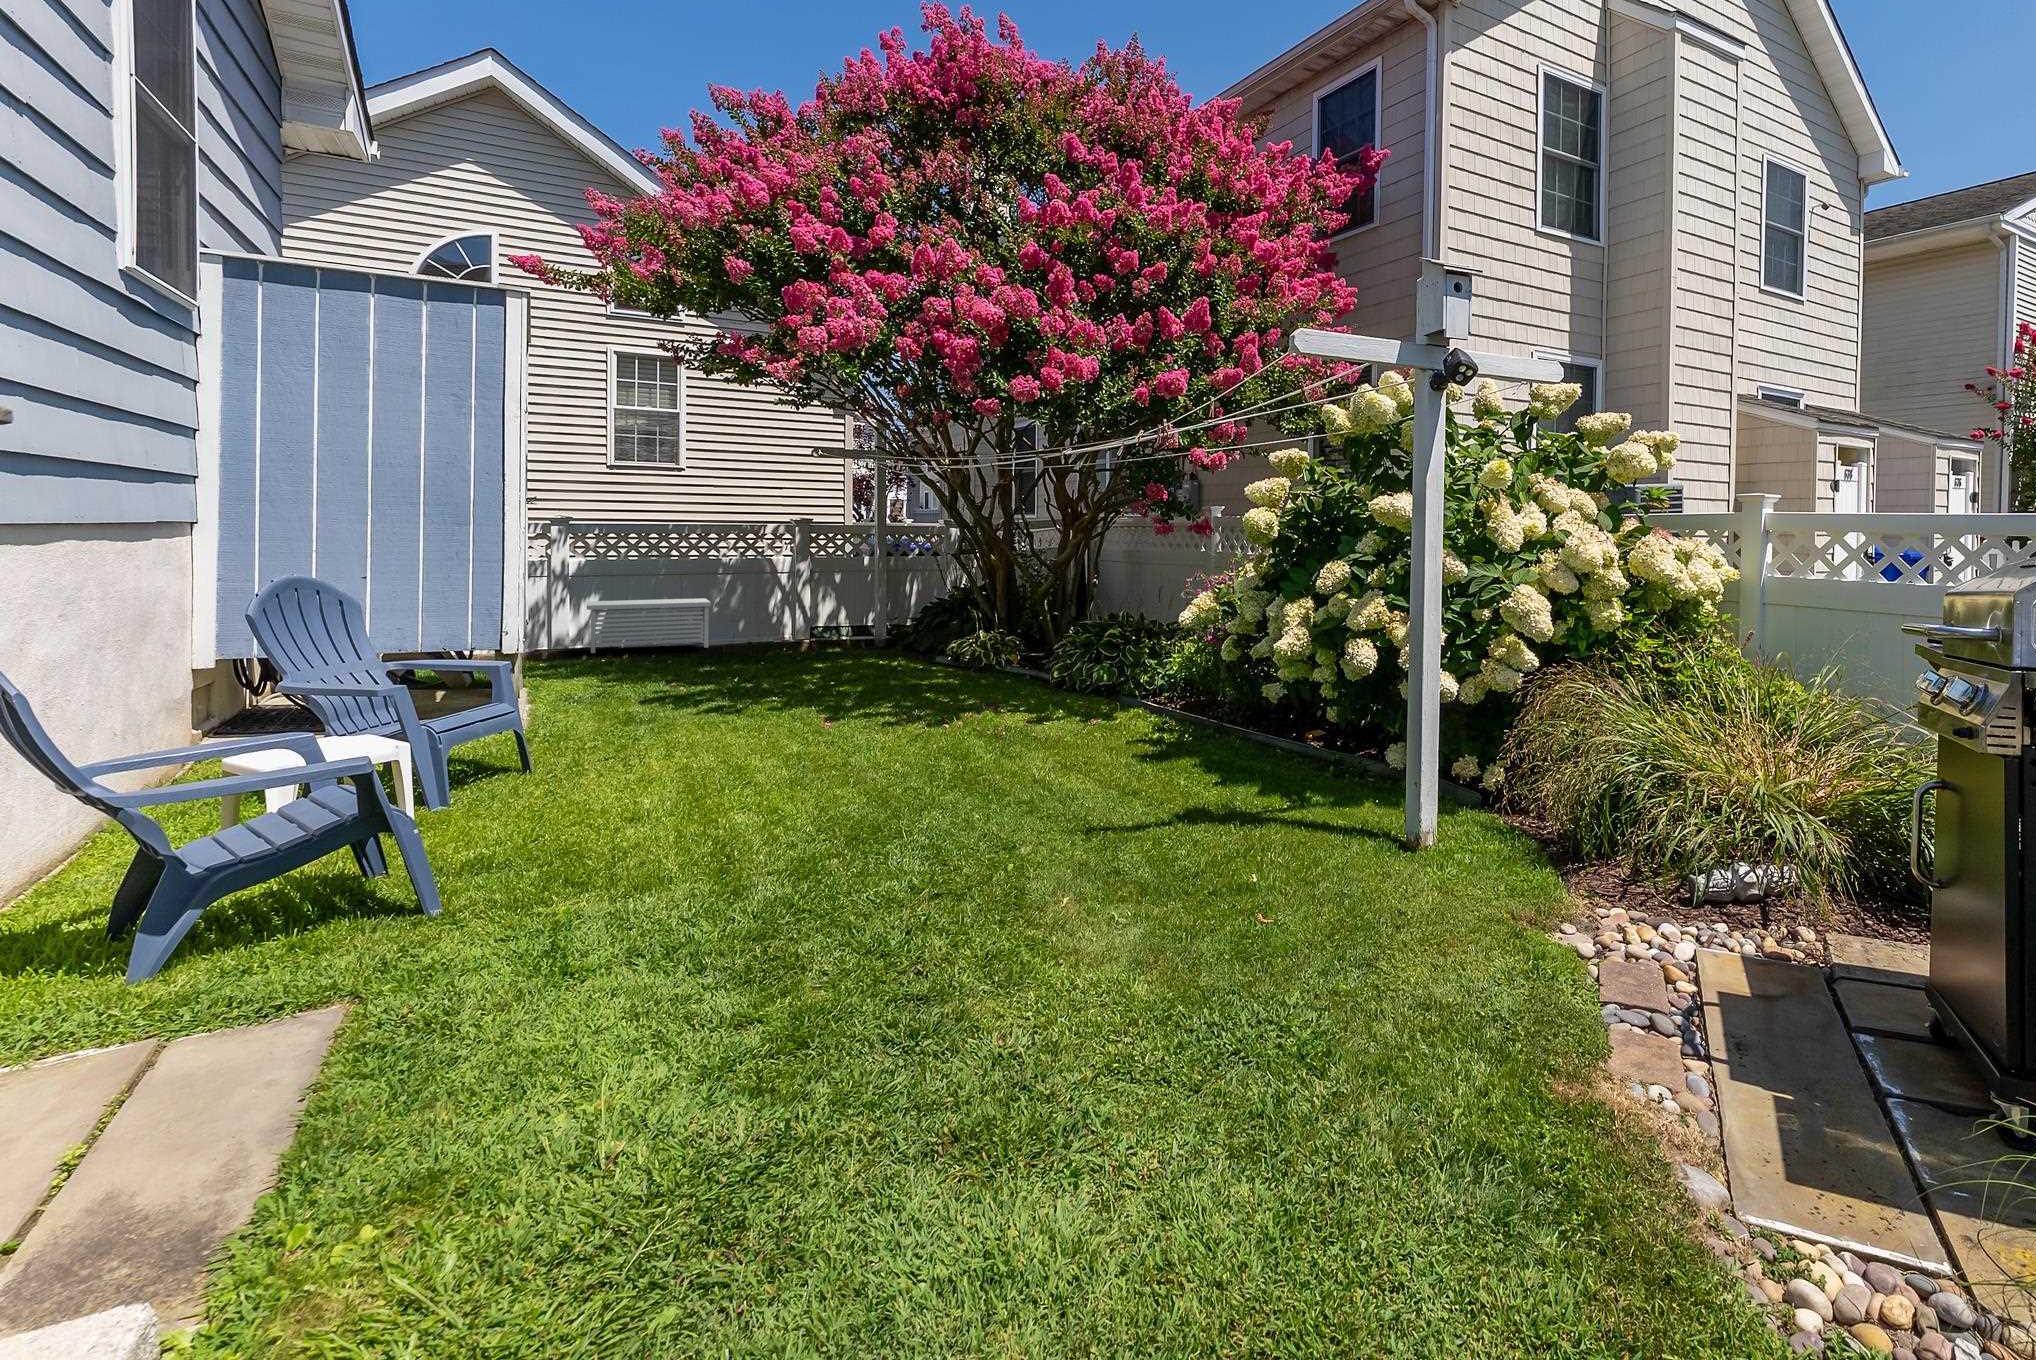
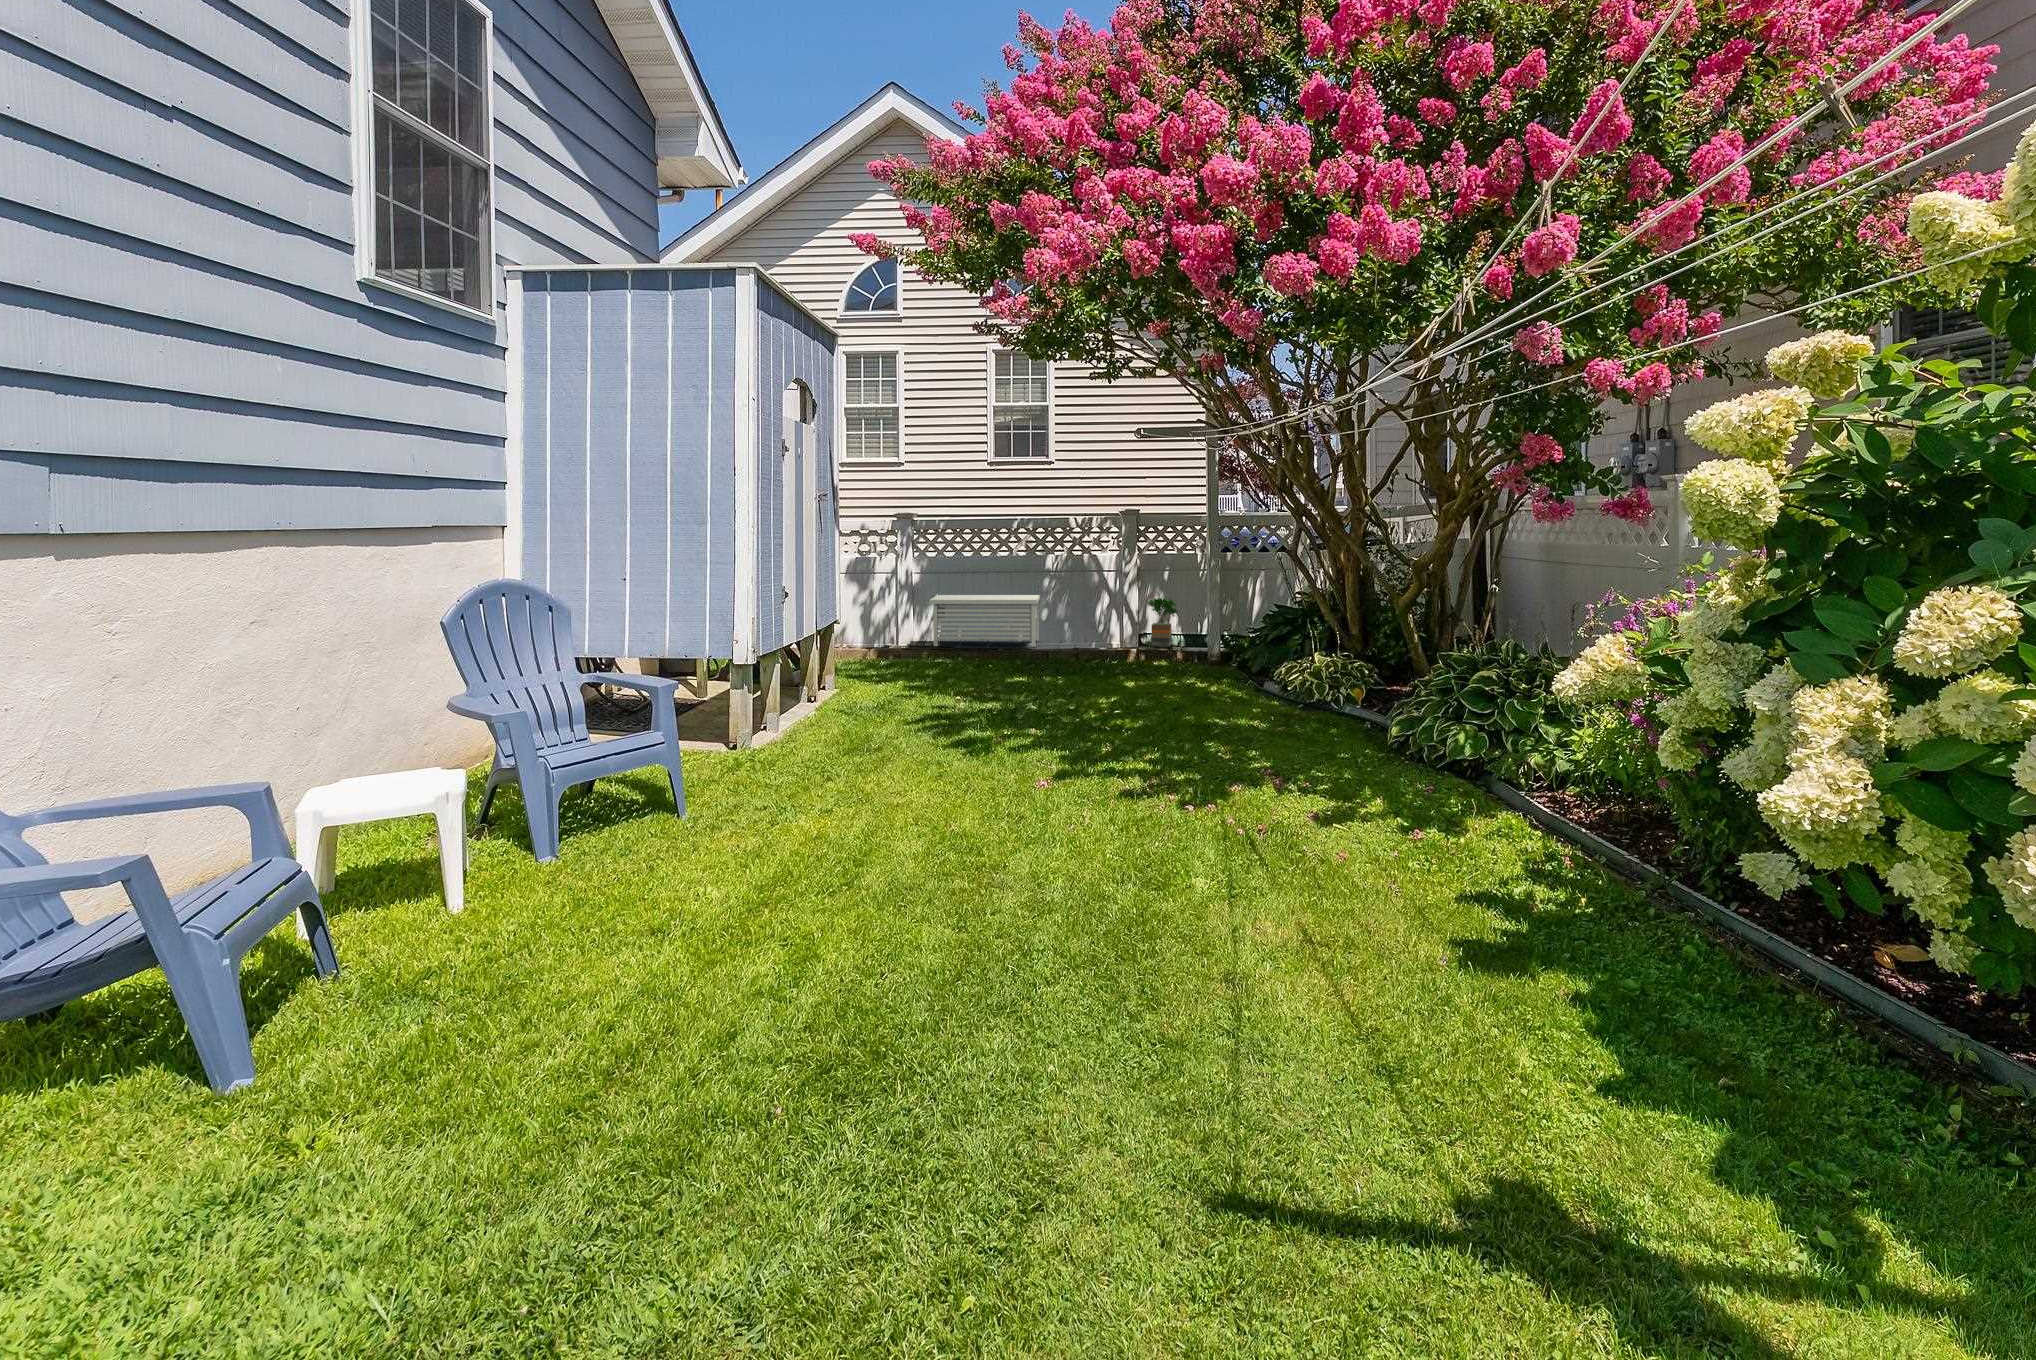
potted tree: none [818,597,850,641] -> present [1147,598,1178,647]

